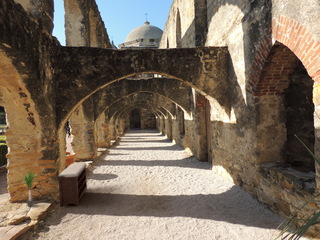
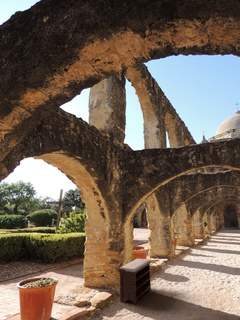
potted plant: present [23,172,35,207] -> none [86,255,108,293]

